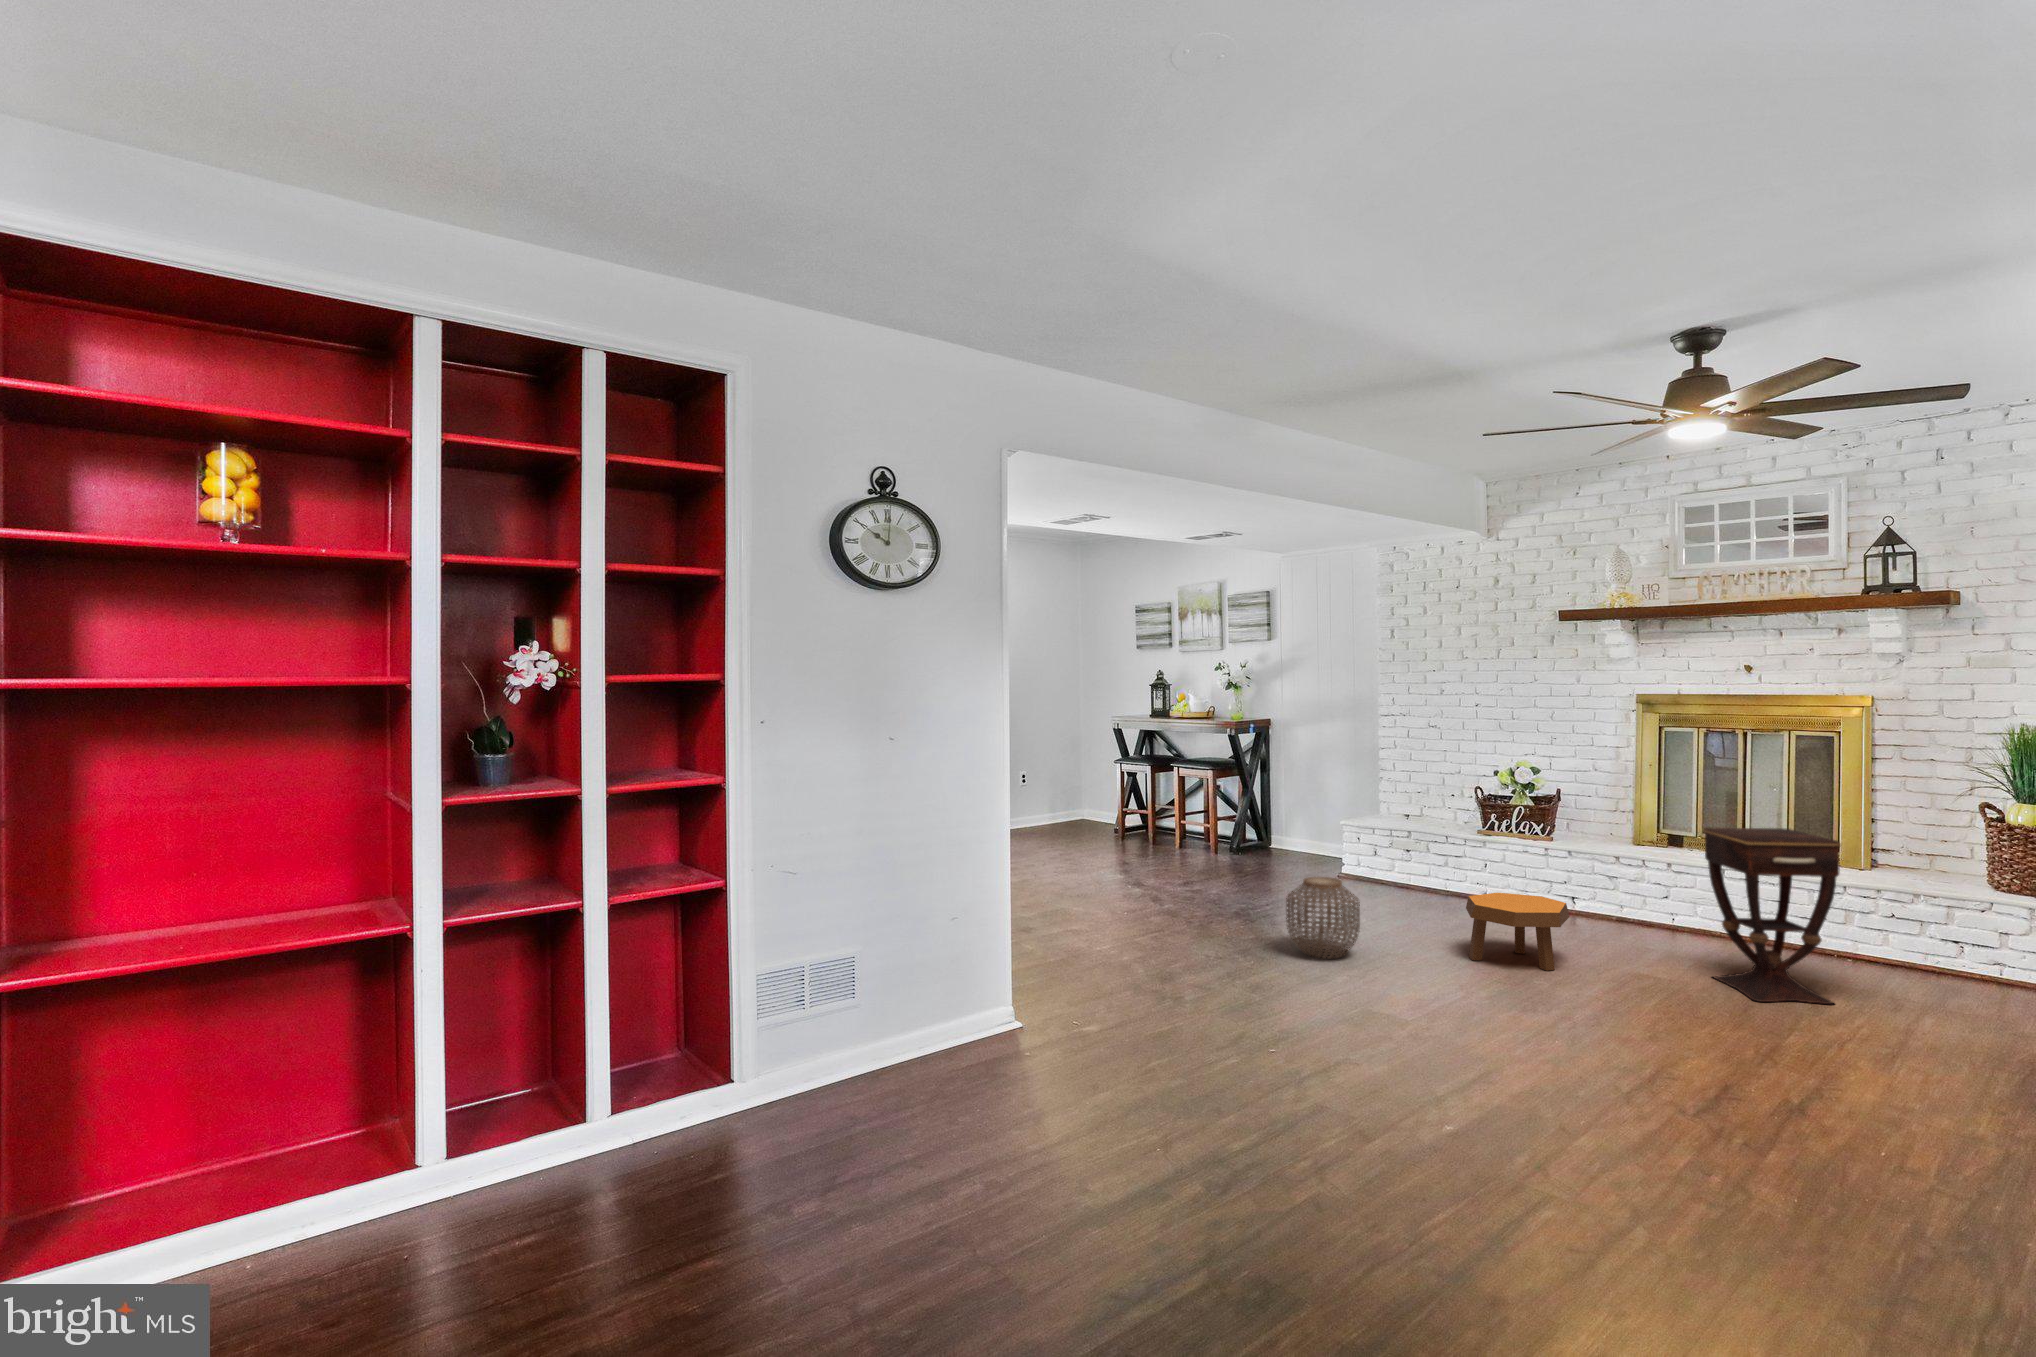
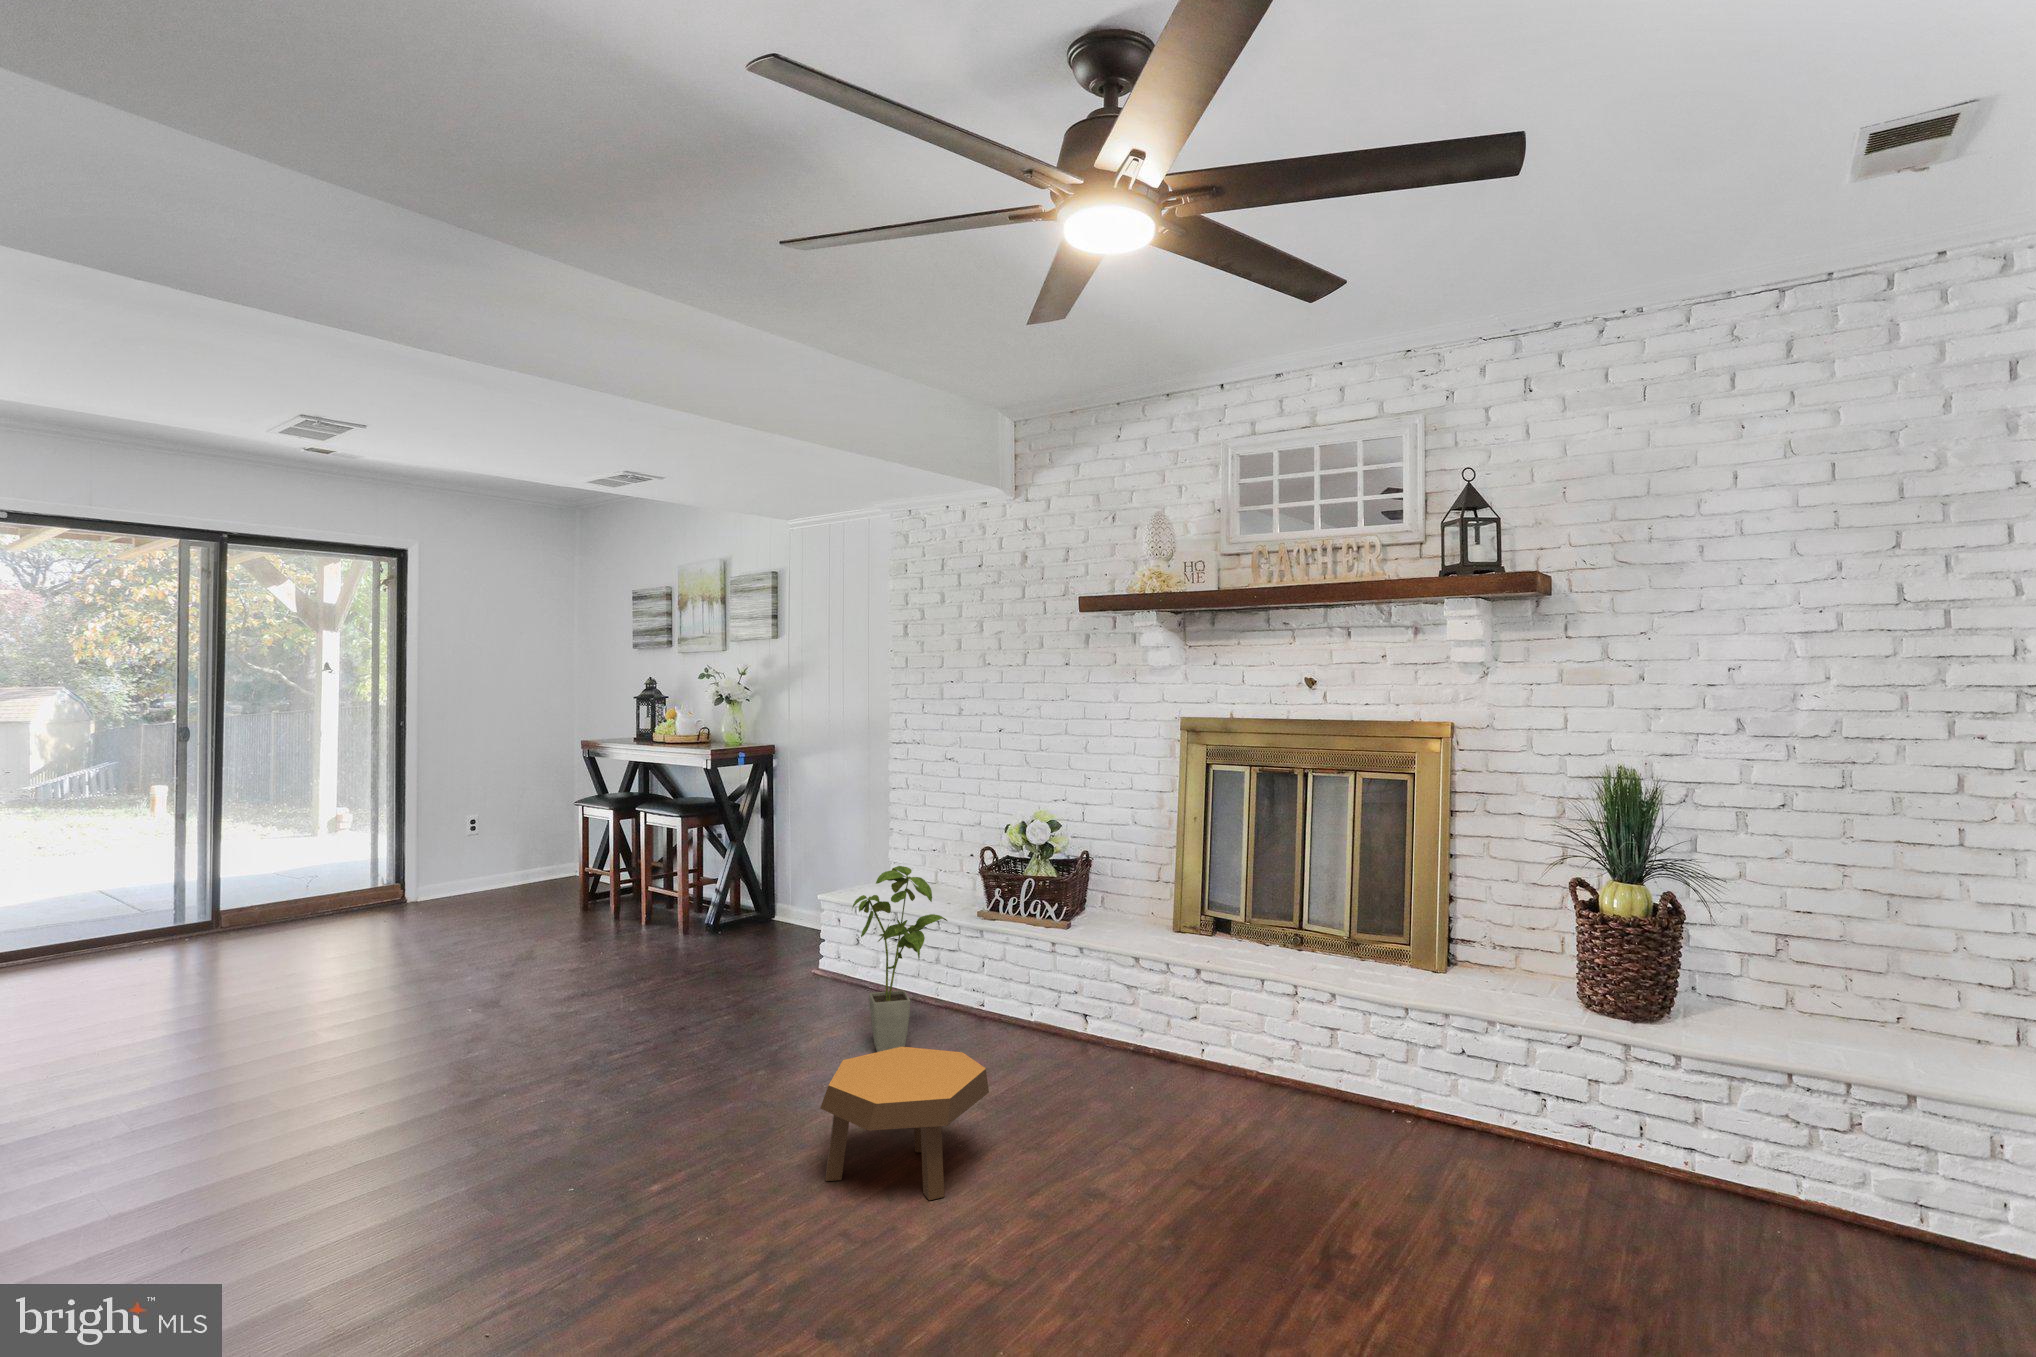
house plant: none [1415,791,1481,912] -> present [852,866,947,1052]
side table: present [1704,828,1841,1004] -> none [1176,940,1353,1261]
woven basket: present [1286,877,1360,959] -> none [502,1042,641,1202]

